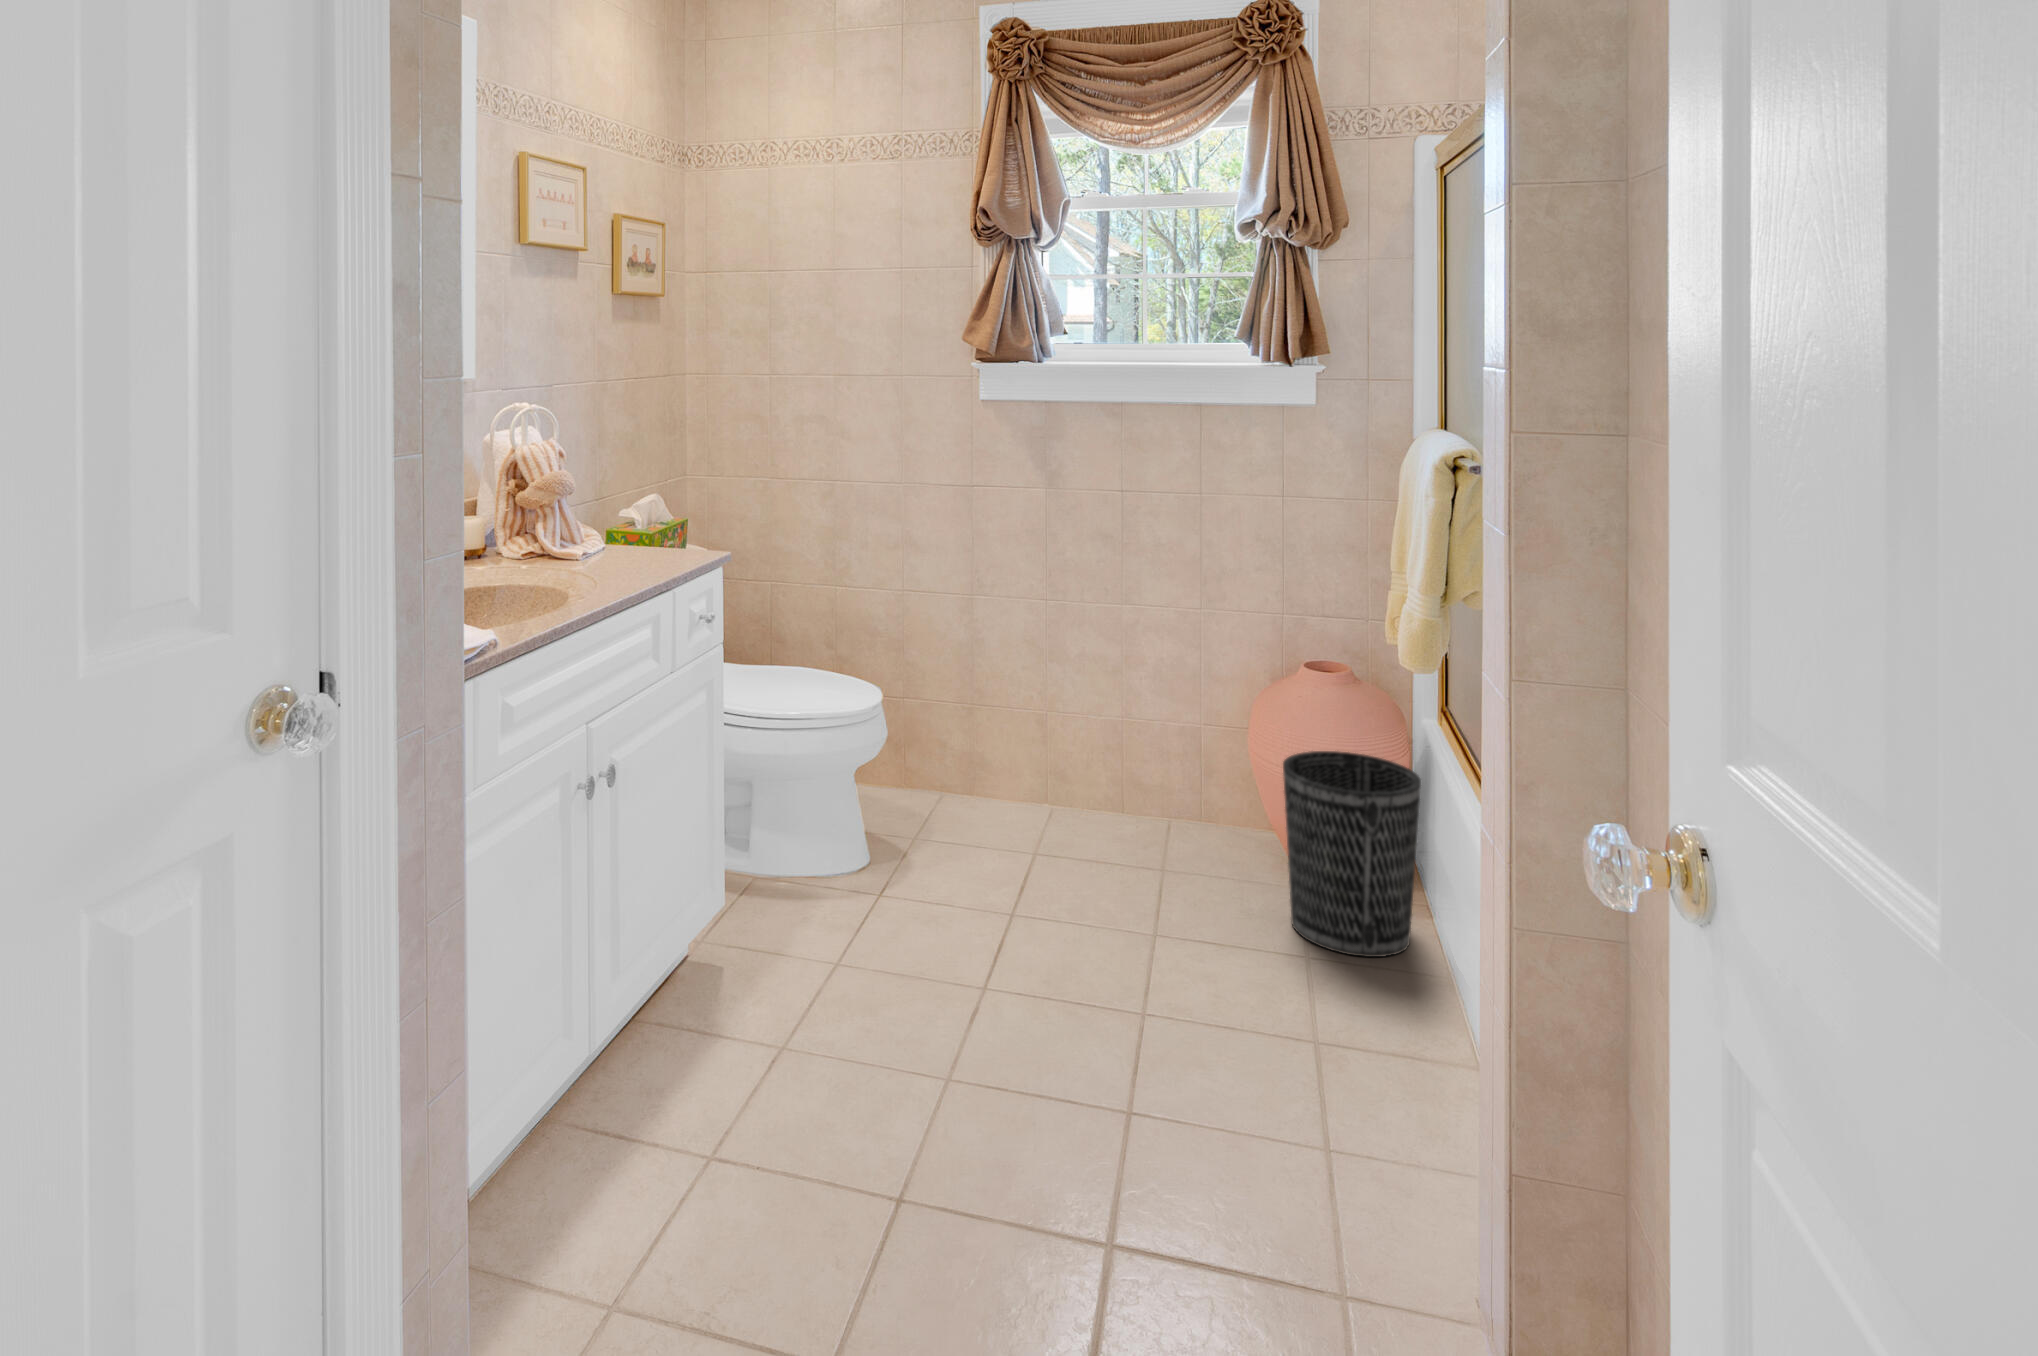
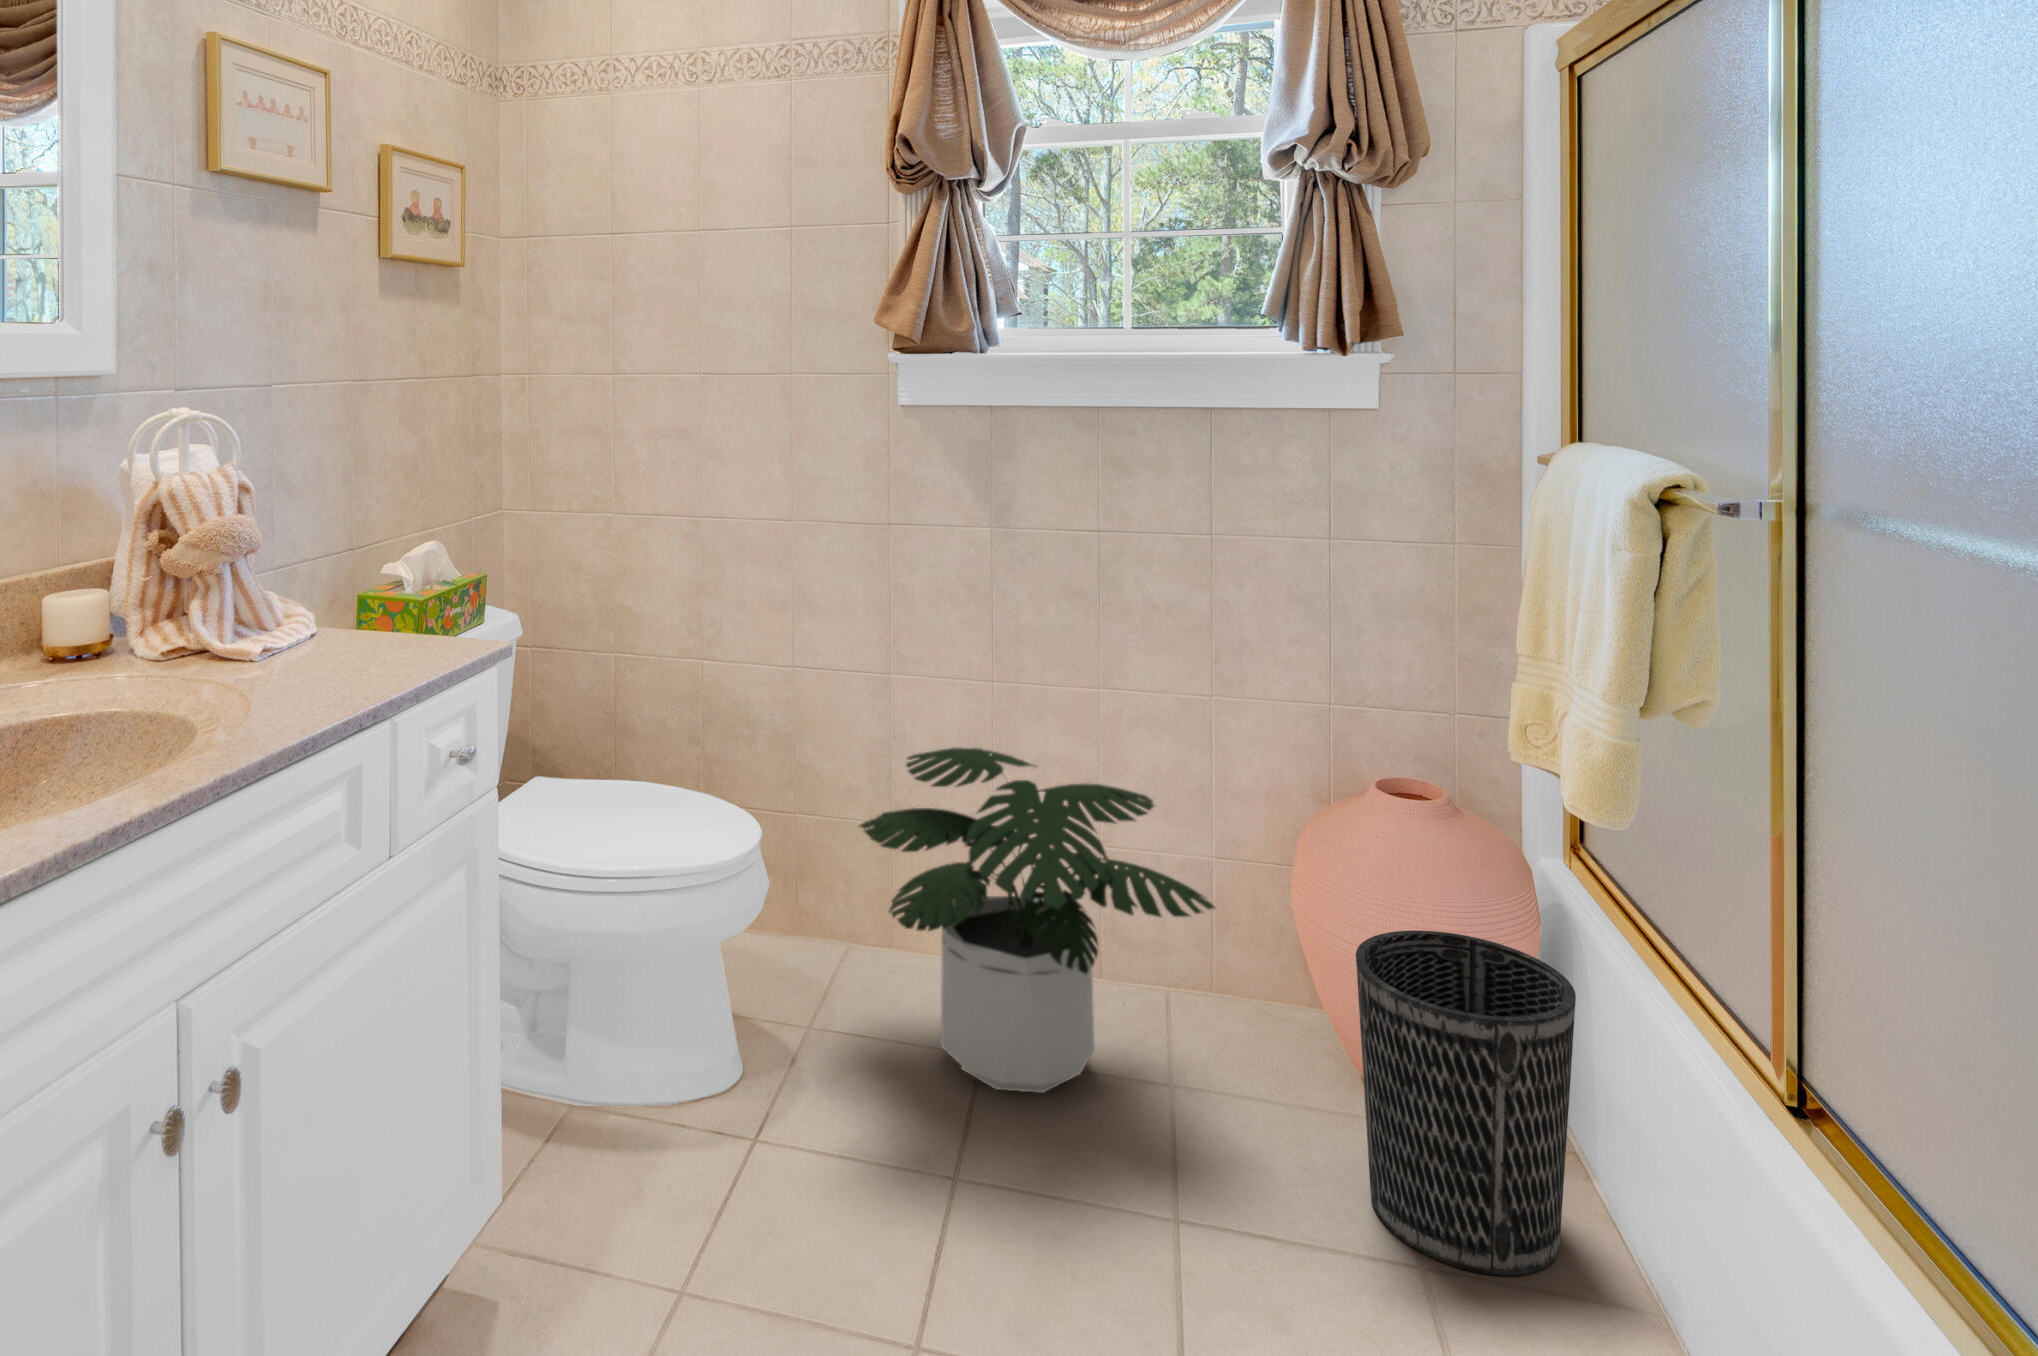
potted plant: none [949,640,1194,867] -> present [860,747,1215,1093]

